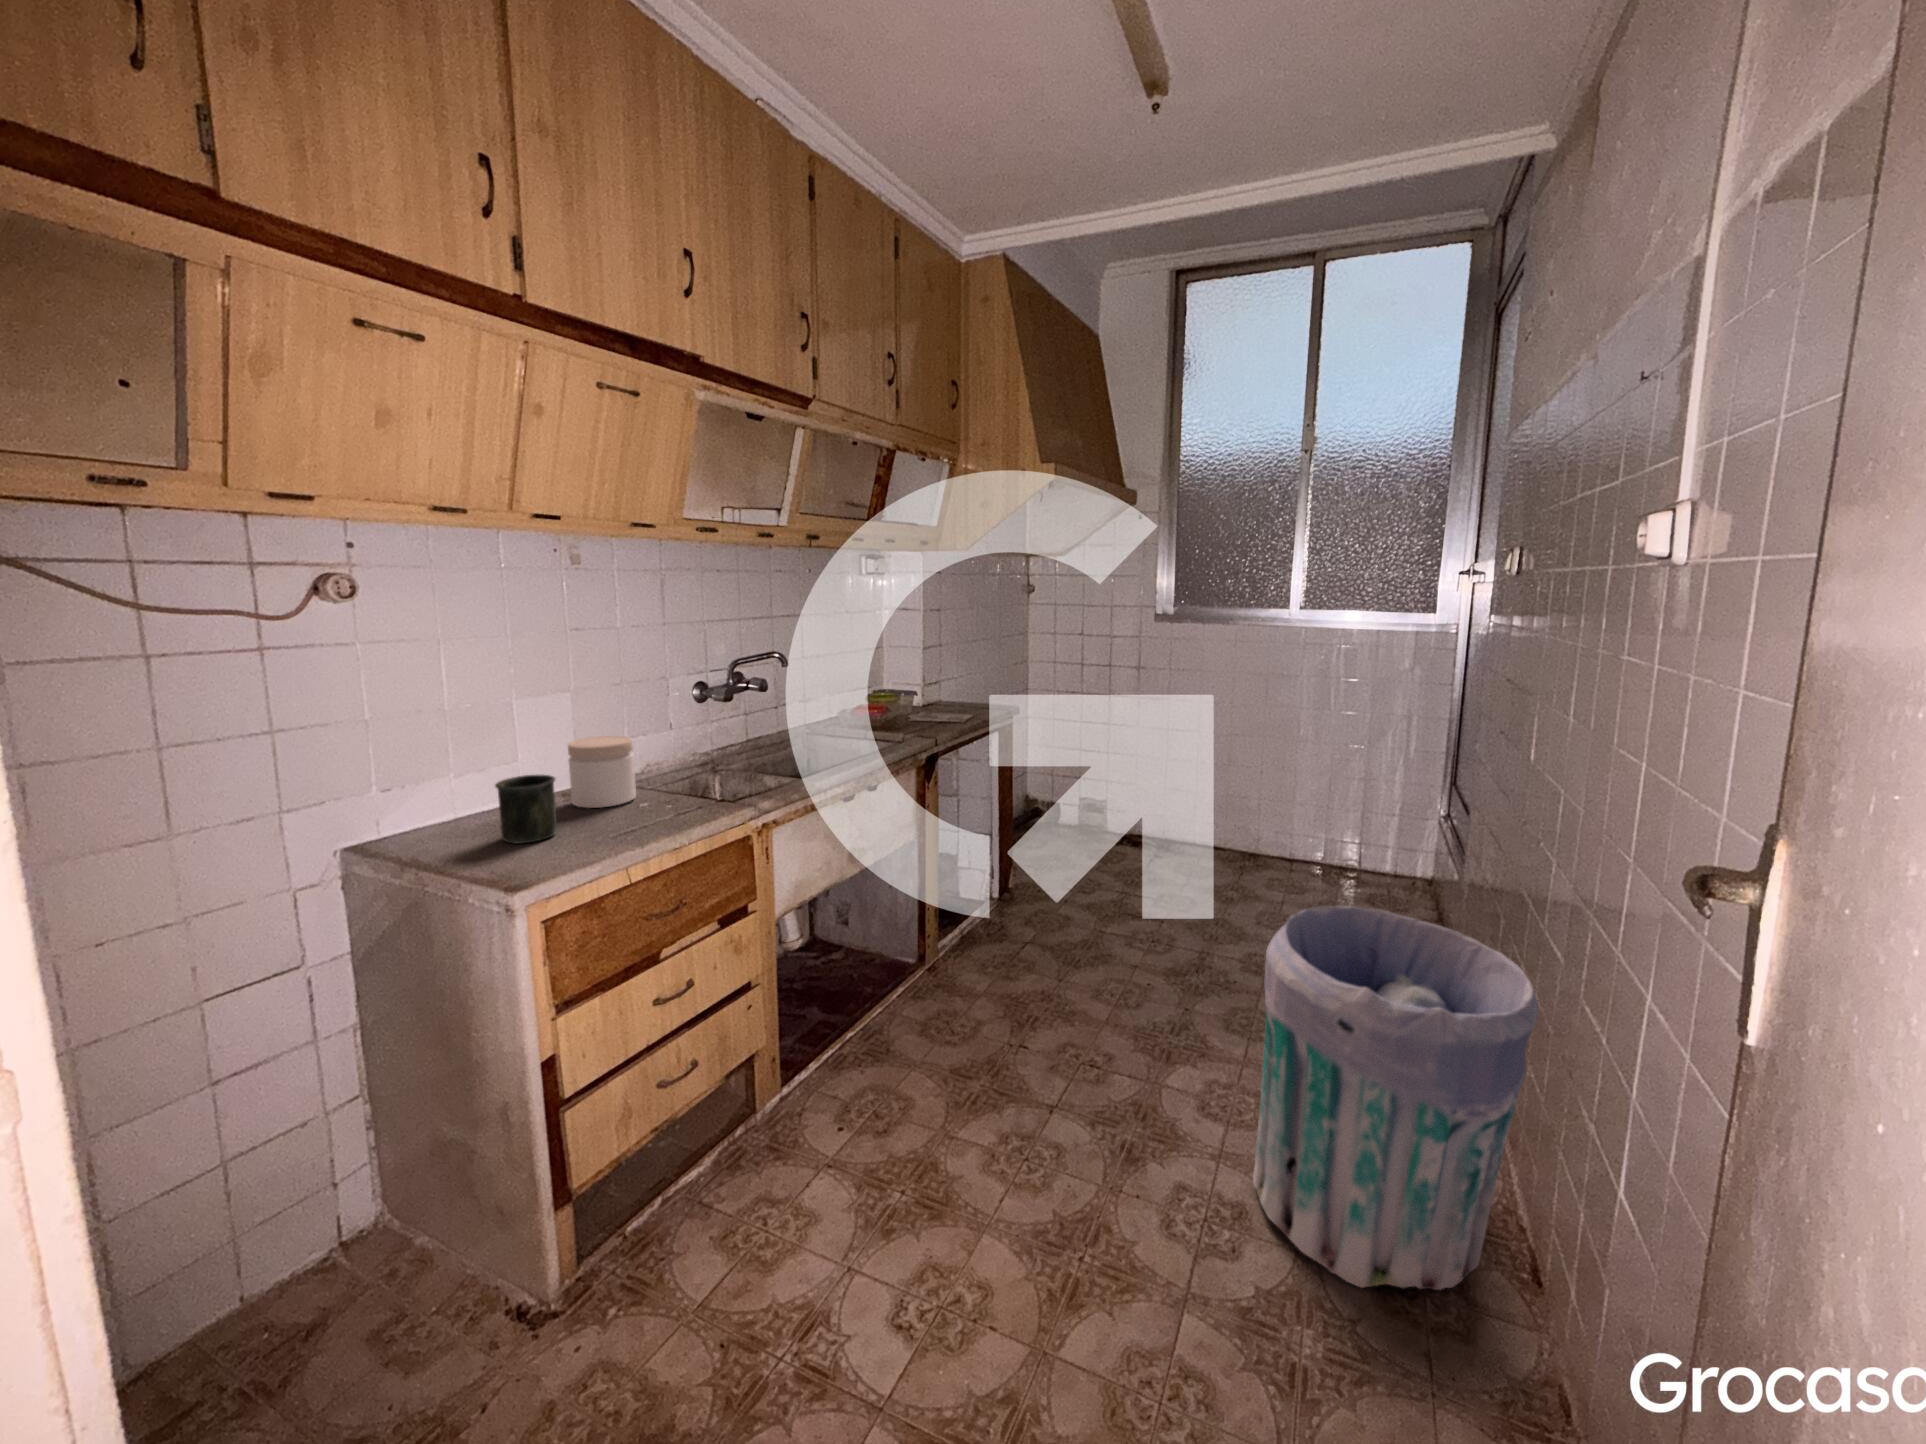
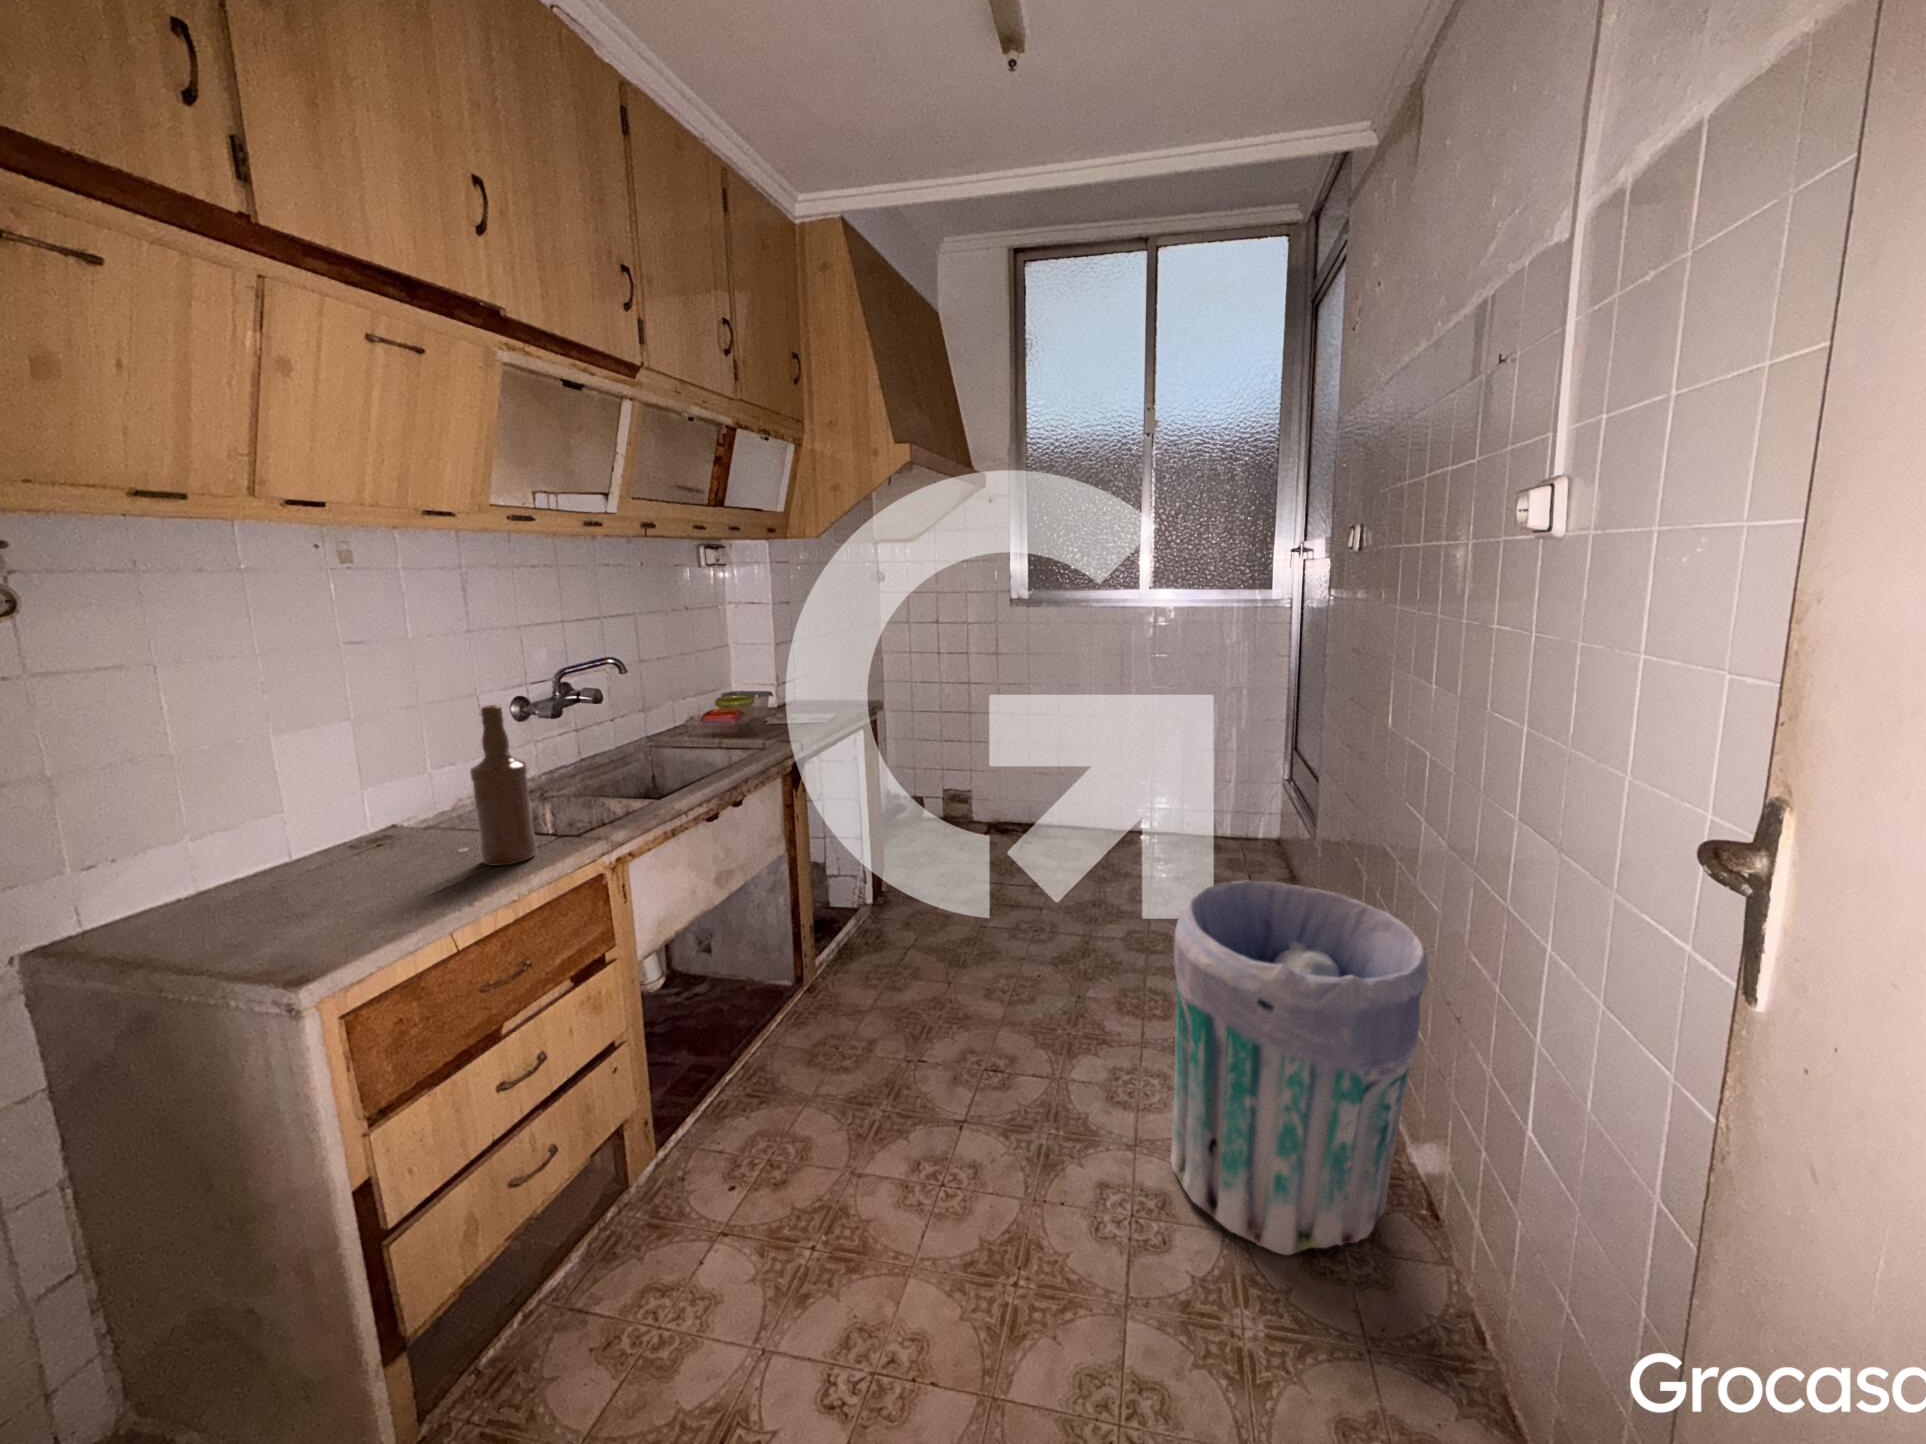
bottle: none [653,685,700,820] -> present [470,705,536,866]
jar: present [568,736,636,808] -> none [352,769,449,861]
mug: present [495,775,557,844] -> none [254,828,348,919]

